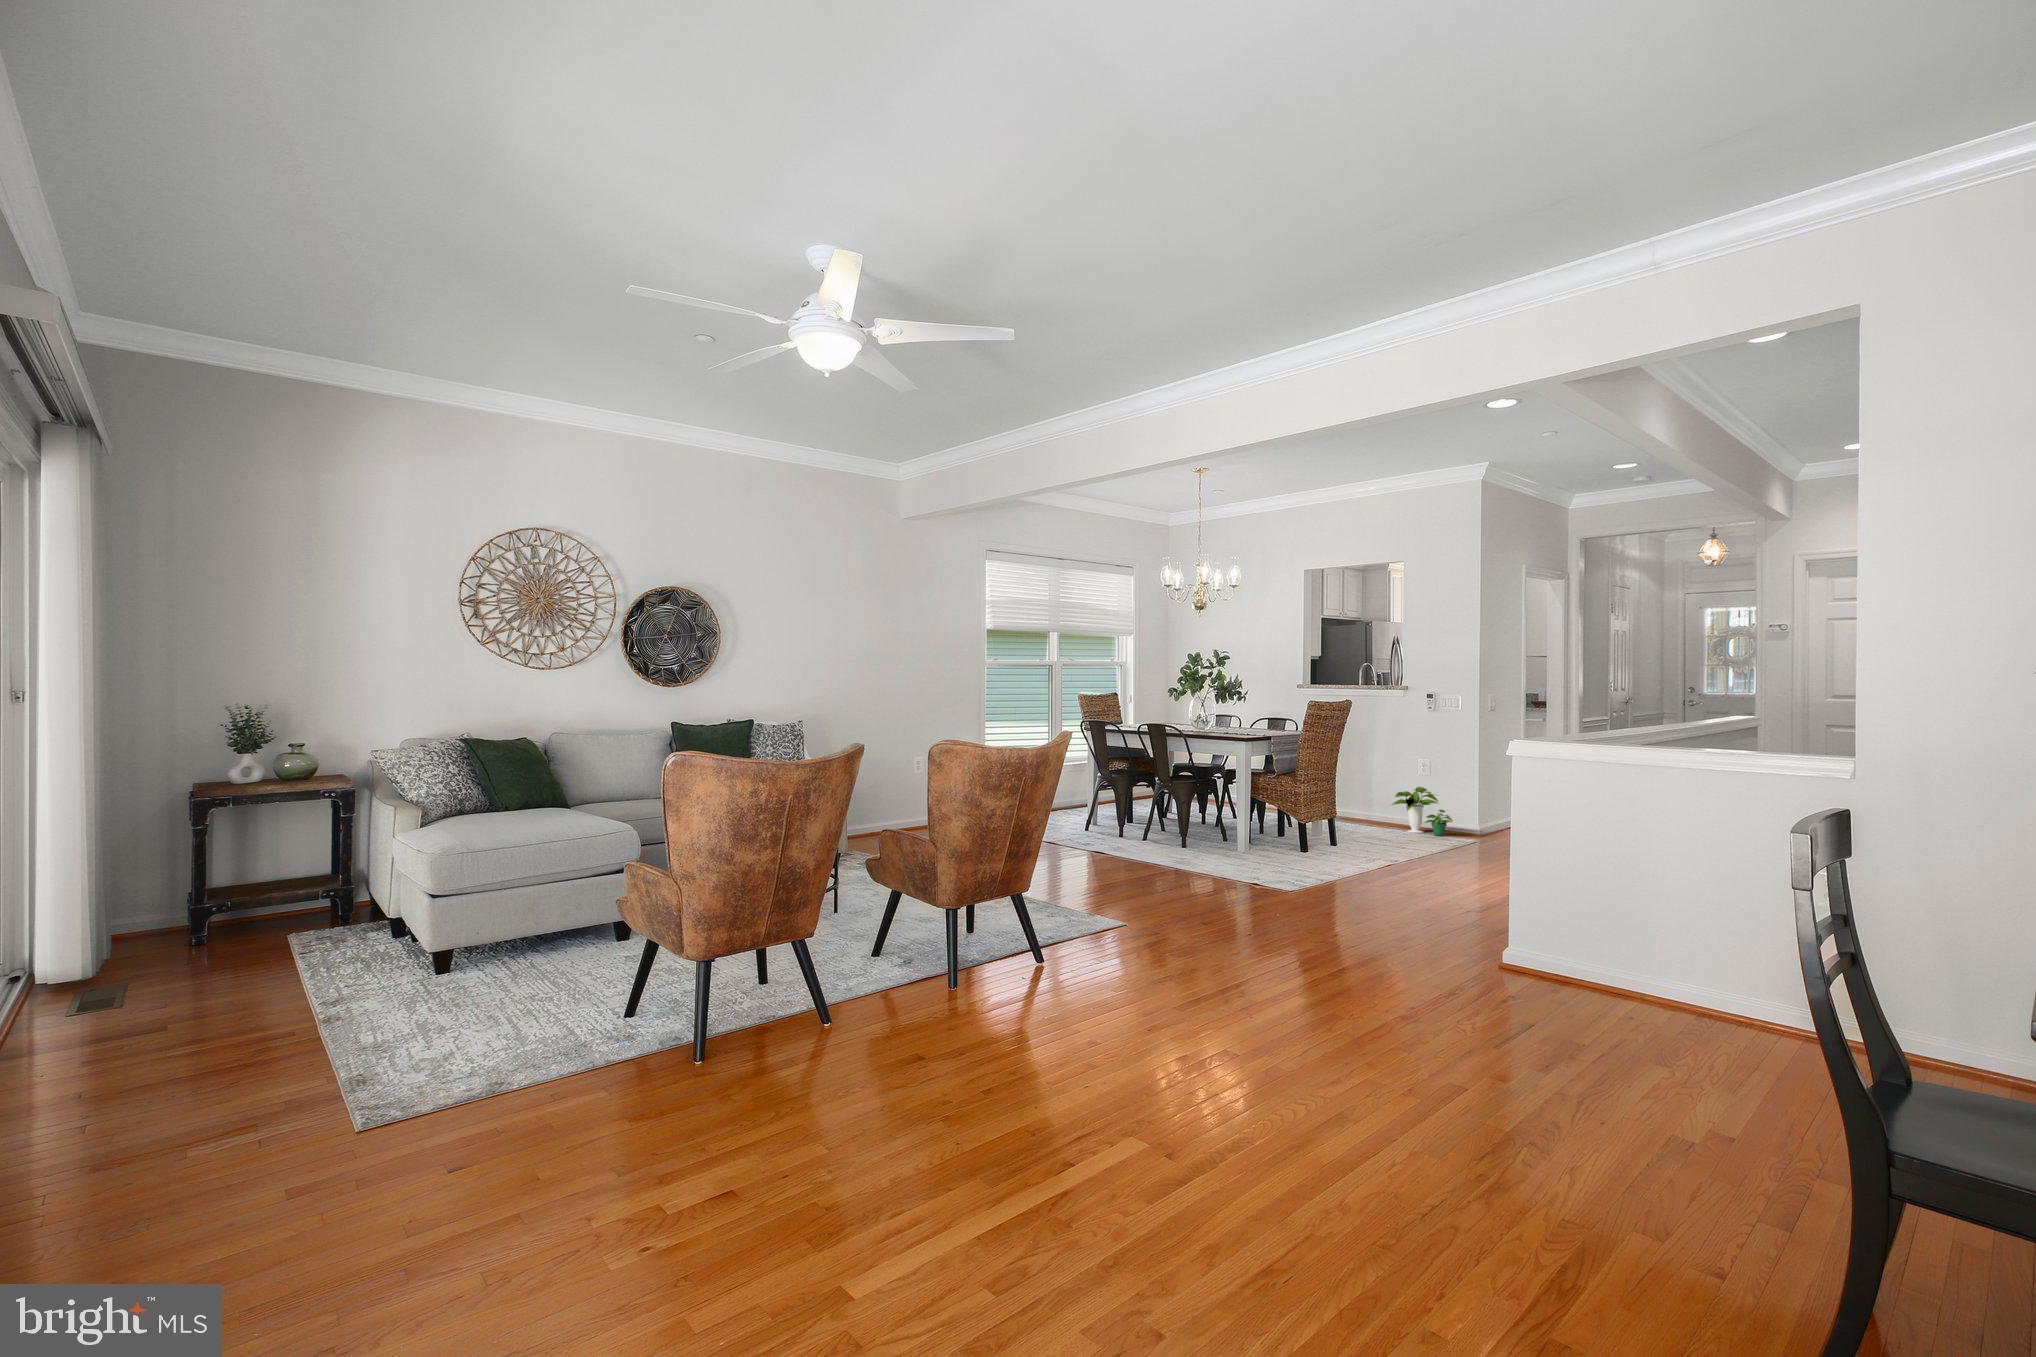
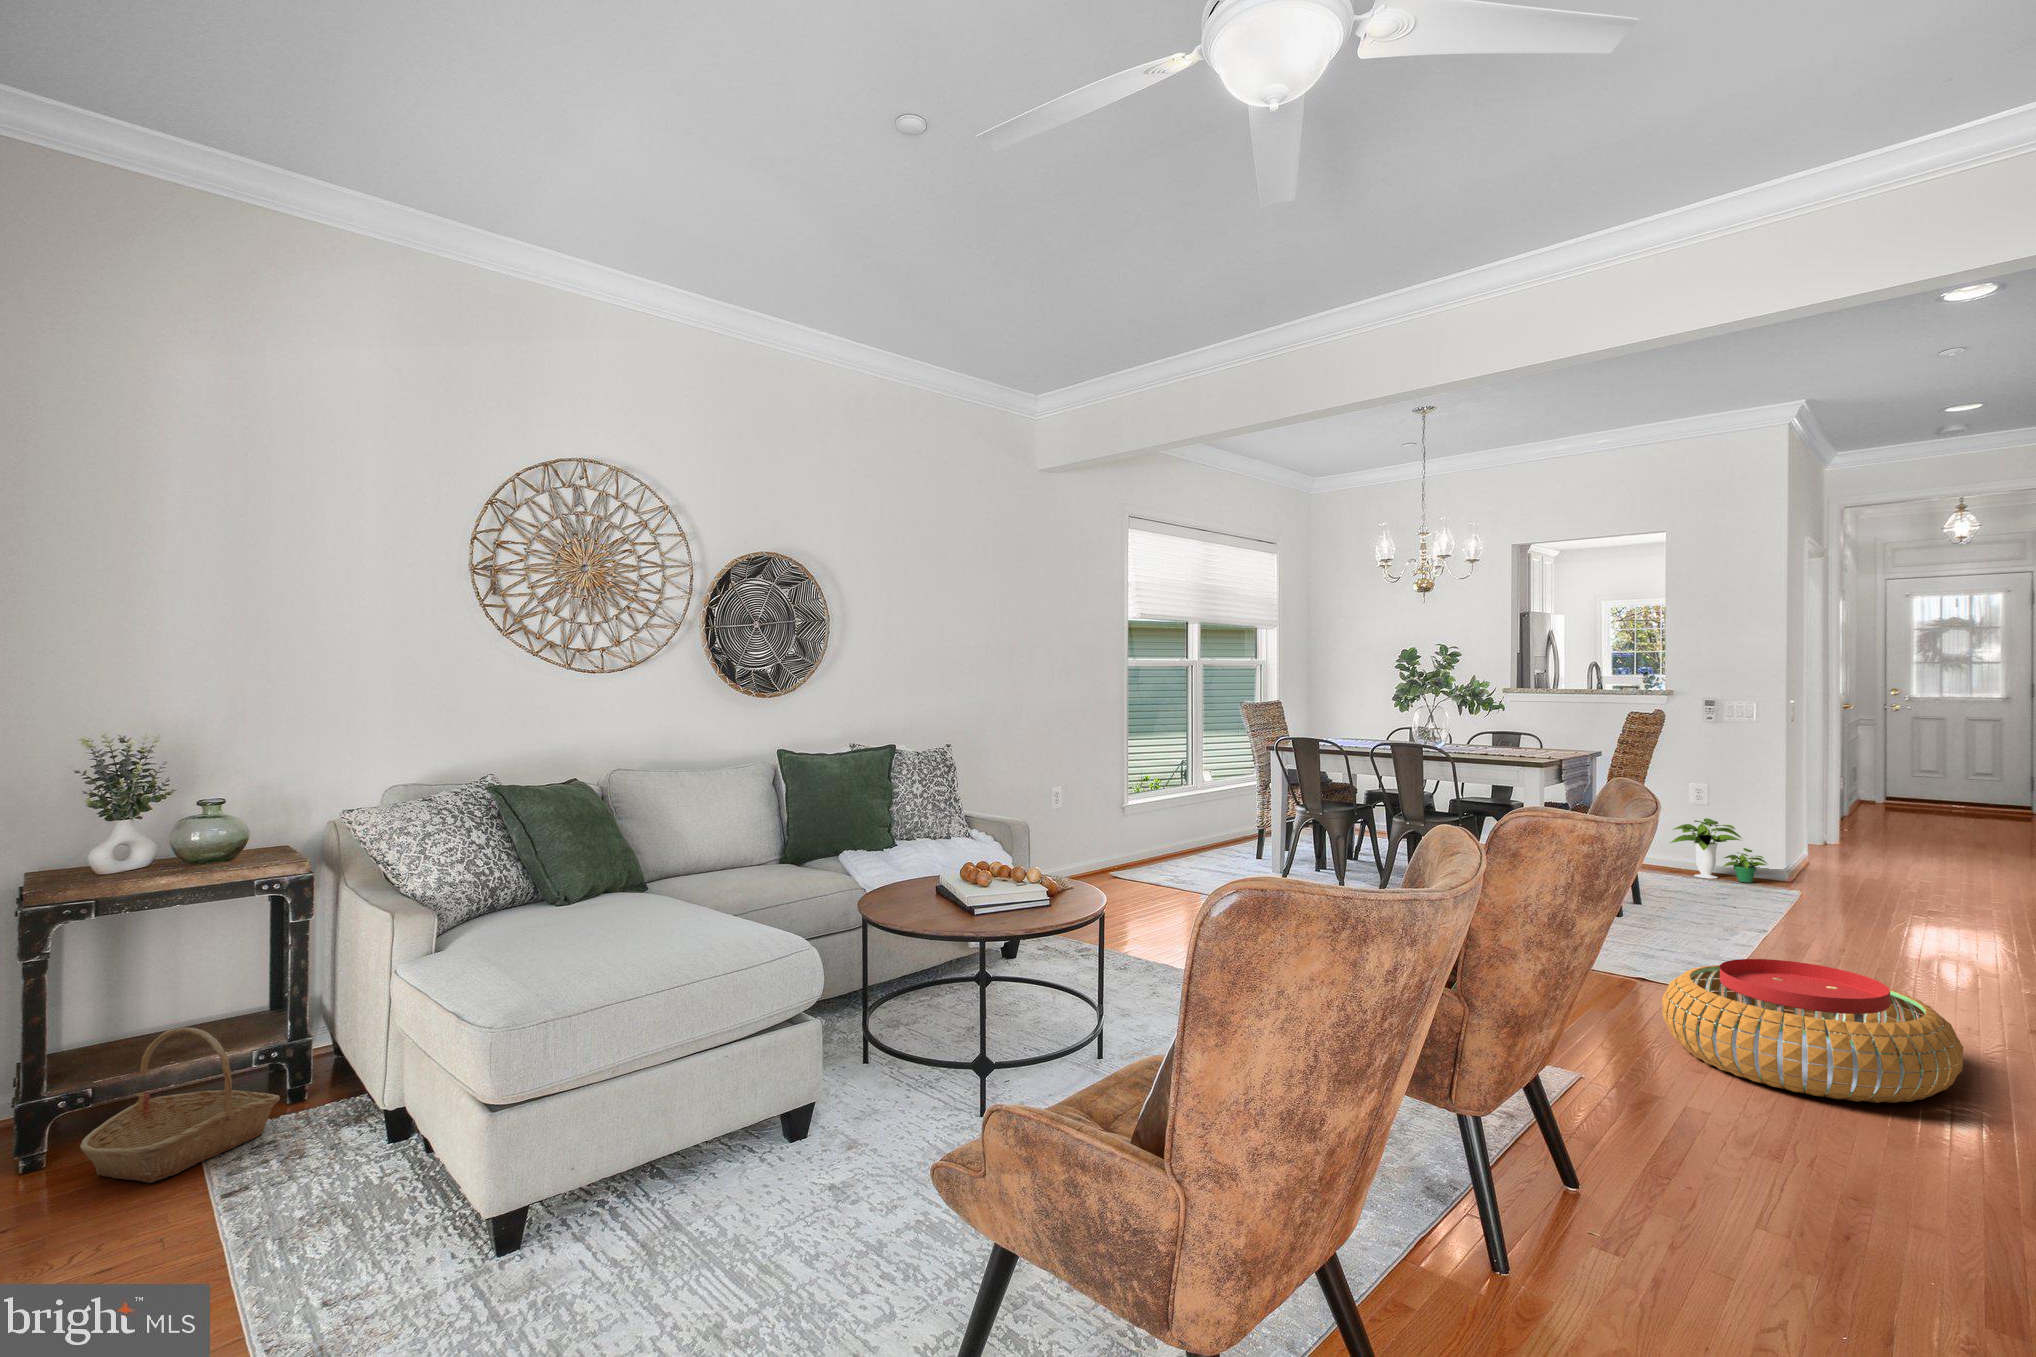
pouf: none [1199,863,1354,942] -> present [1662,959,1963,1103]
basket: none [225,870,334,950] -> present [80,1027,280,1183]

